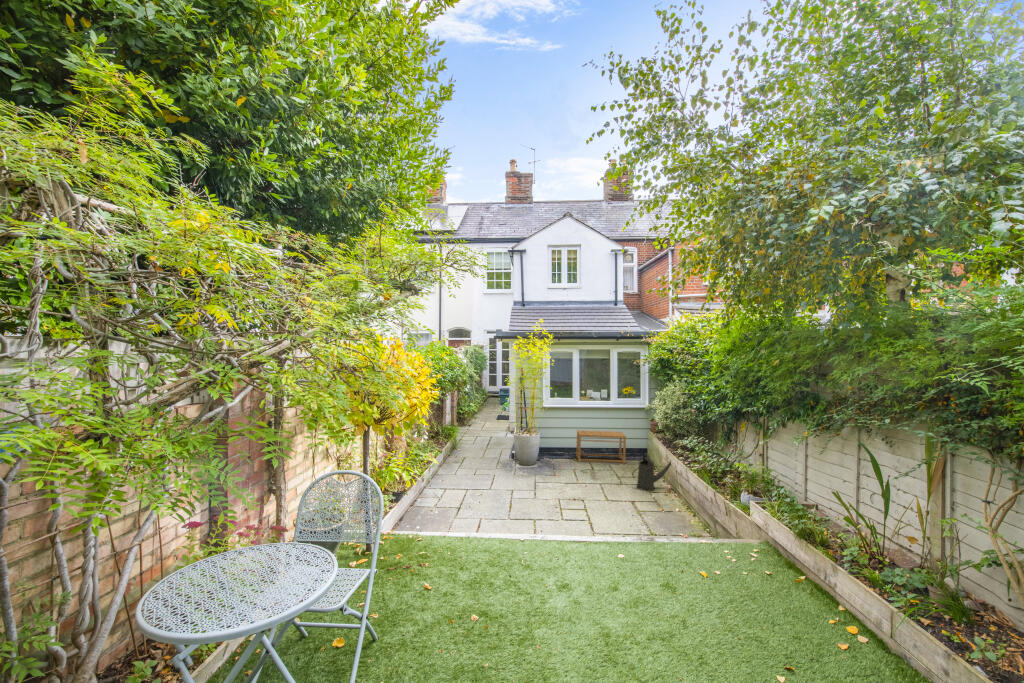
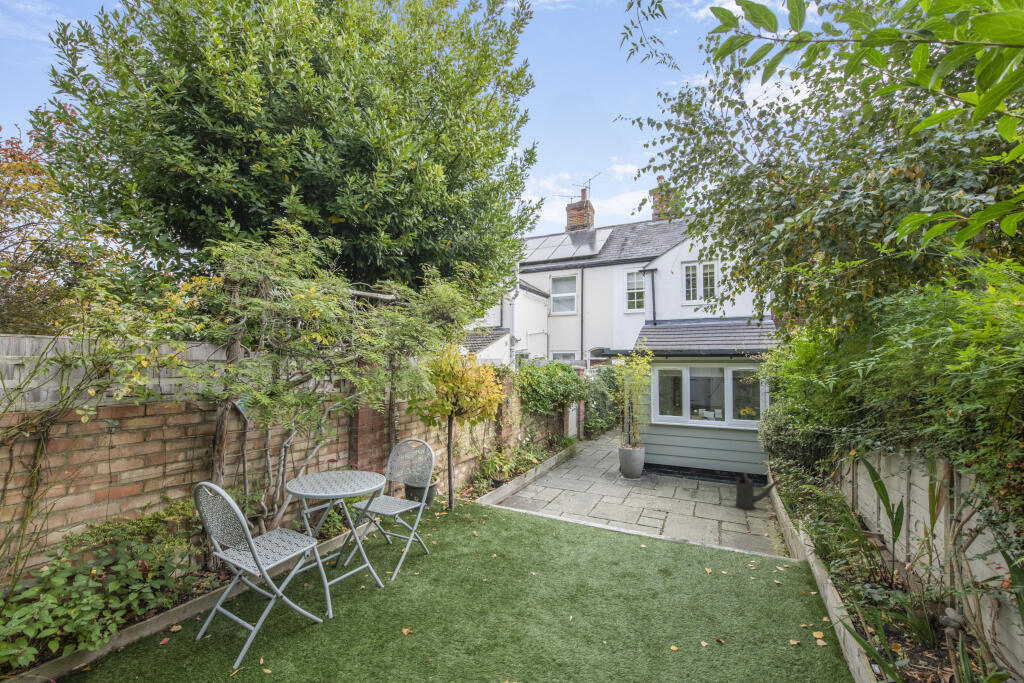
side table: present [576,430,626,464] -> none [687,449,739,486]

